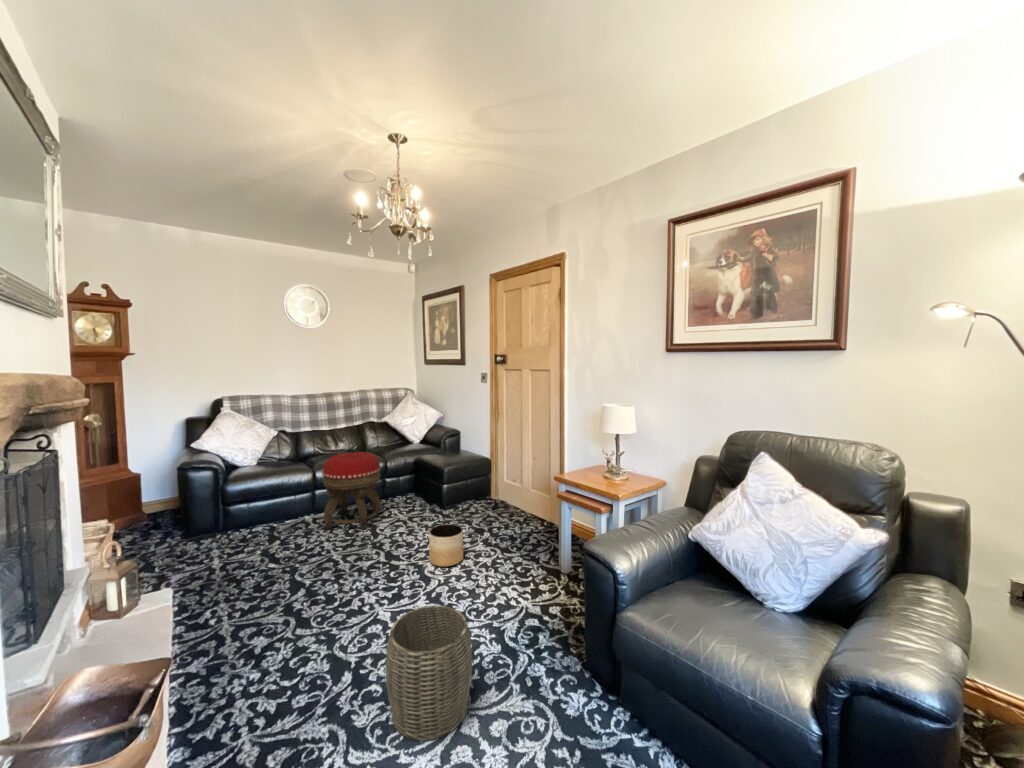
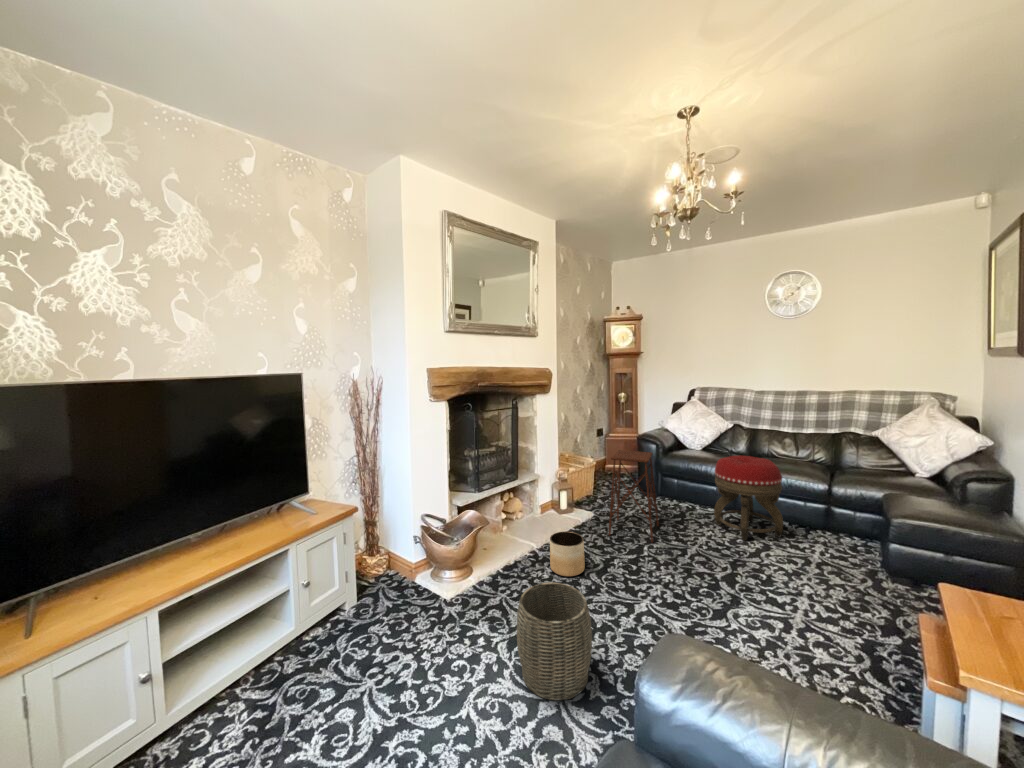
side table: none [228,471,307,594] -> present [609,450,659,543]
planter: present [429,524,463,567] -> present [550,532,585,577]

